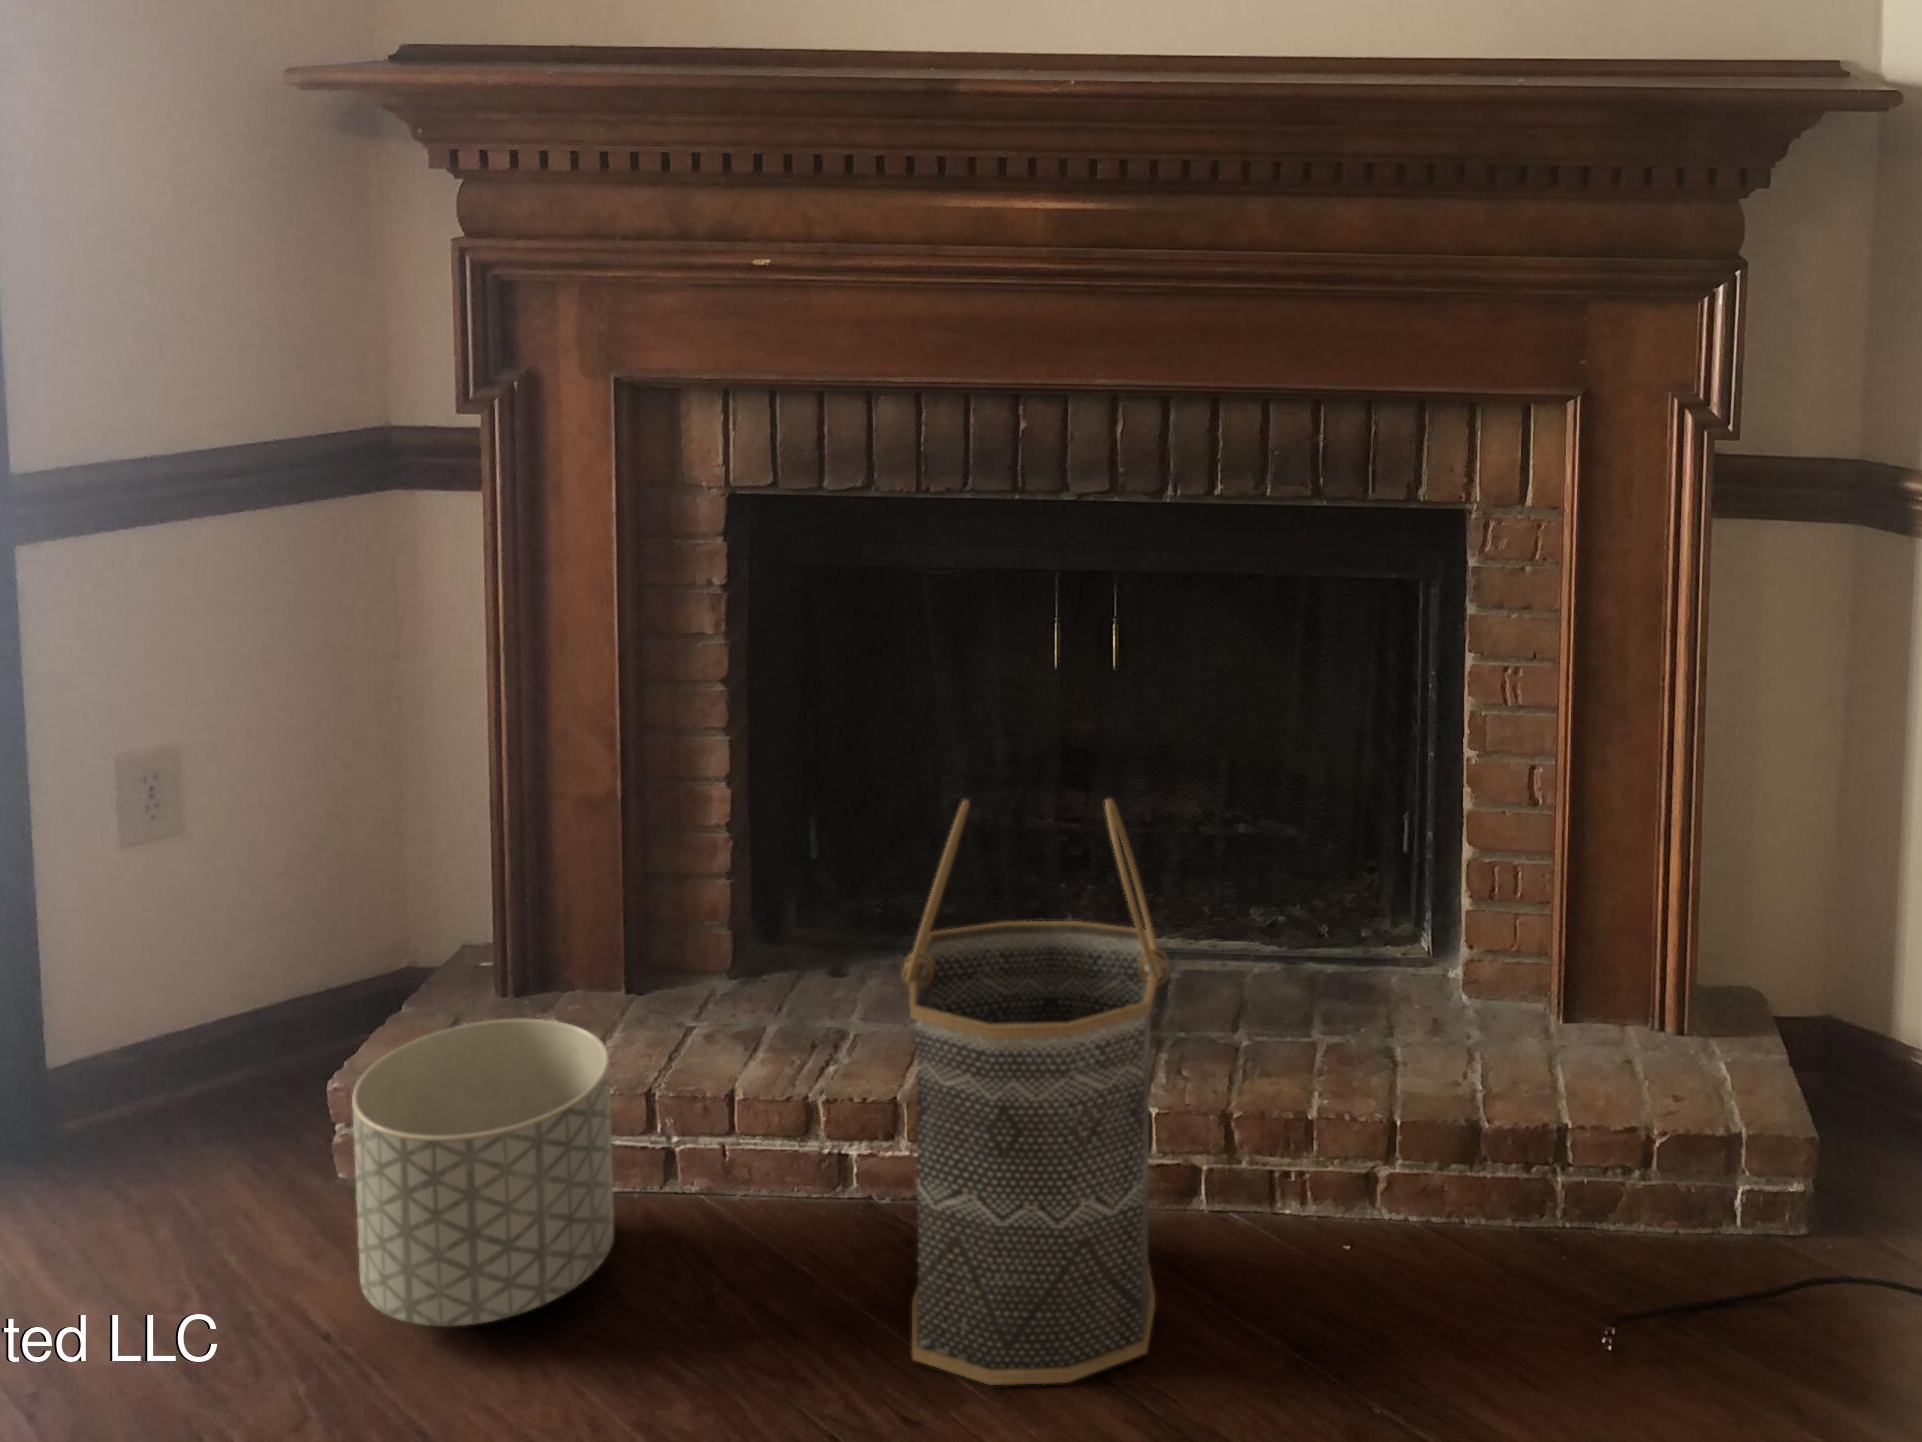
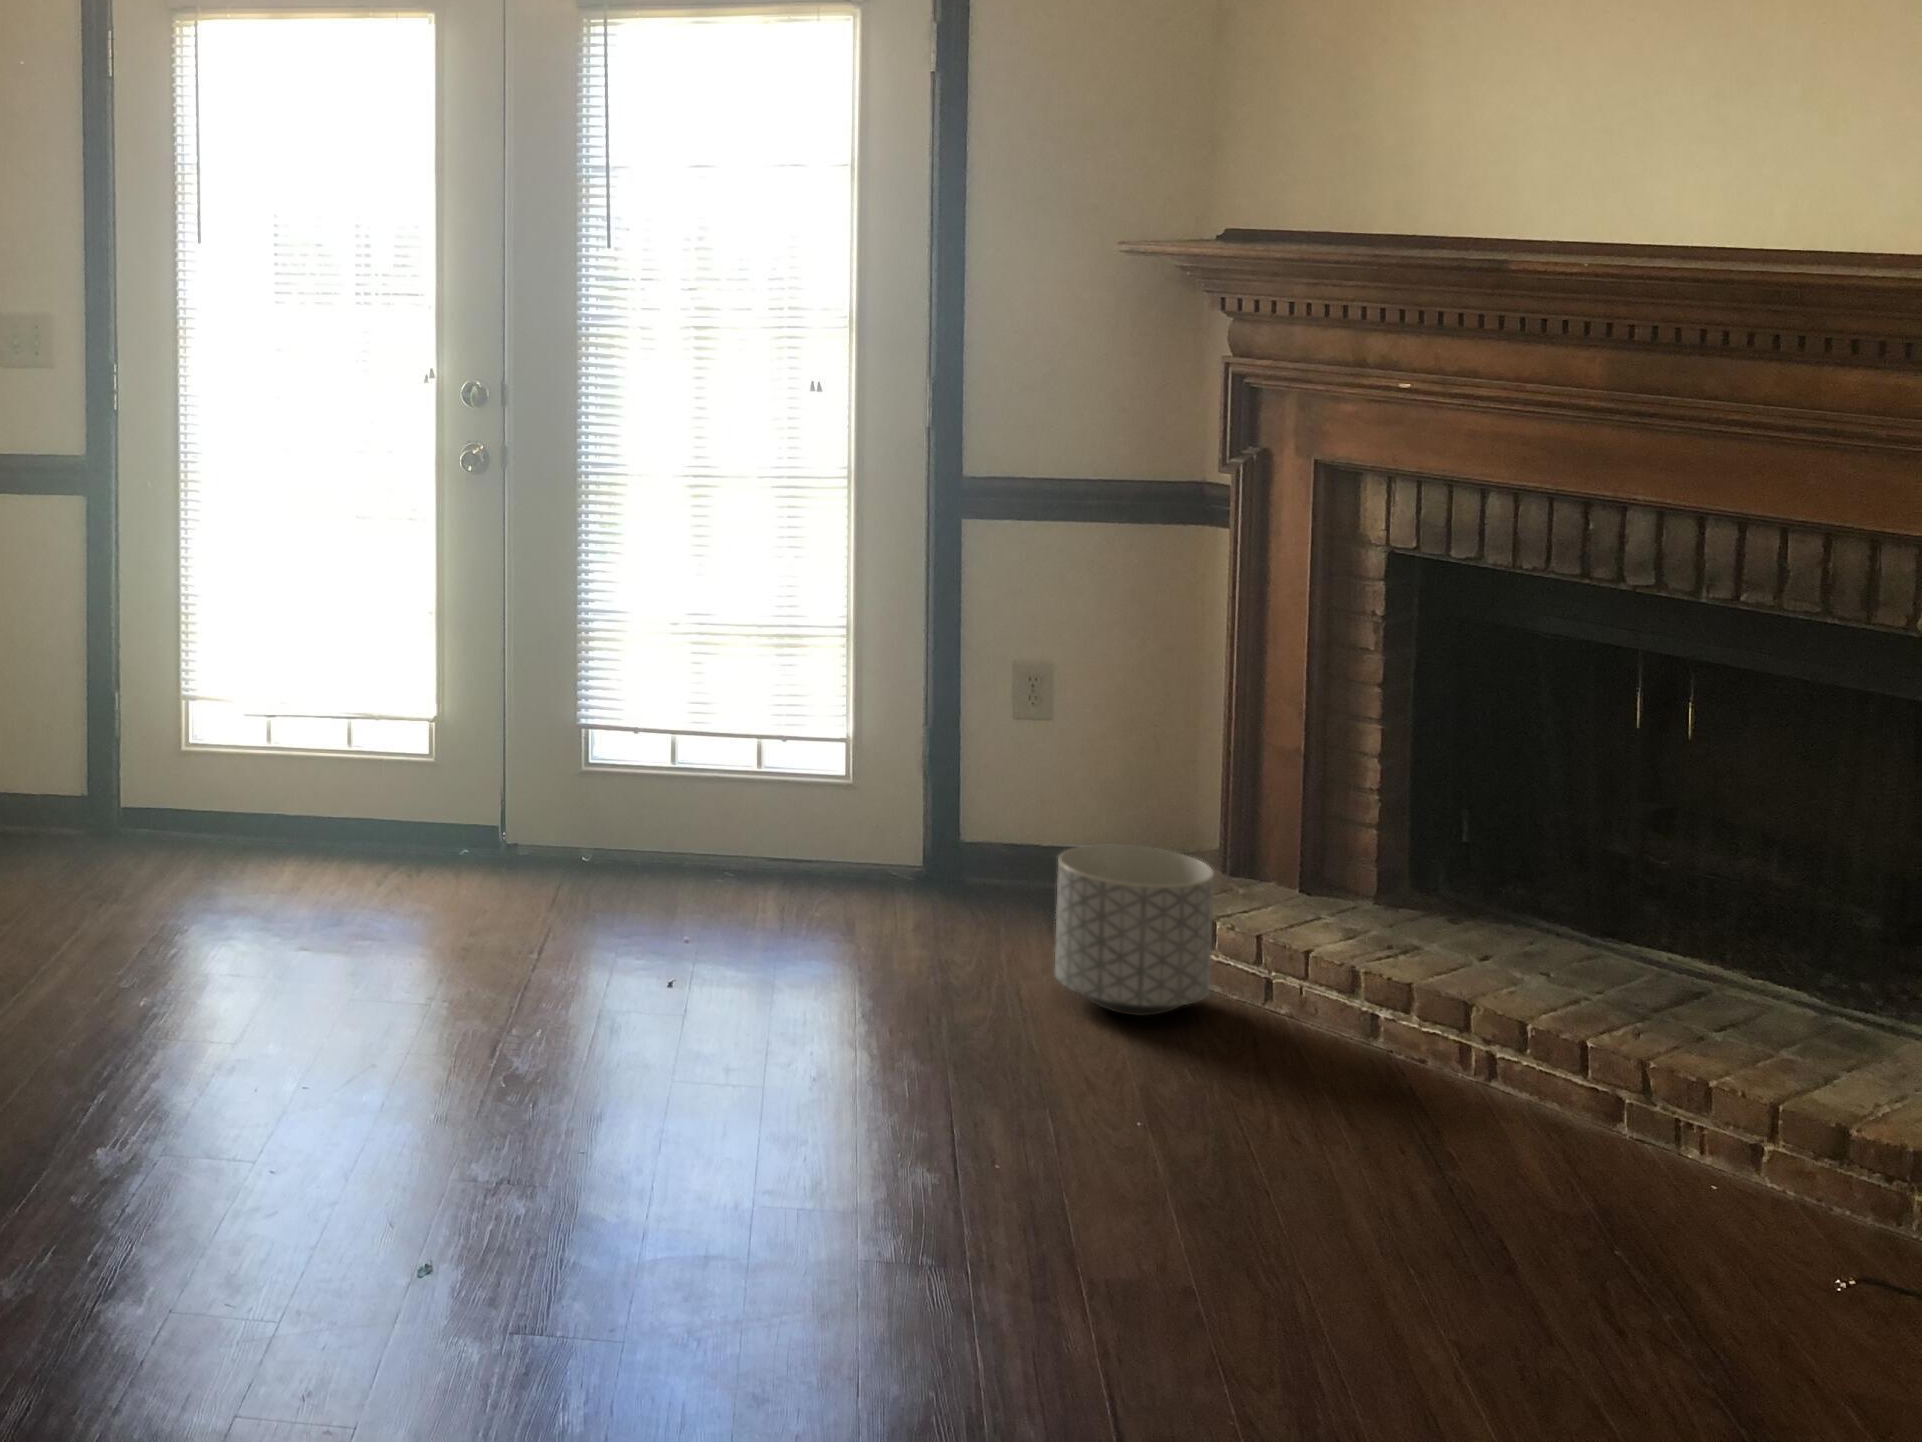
basket: present [902,799,1169,1385] -> none [1335,741,1557,1158]

